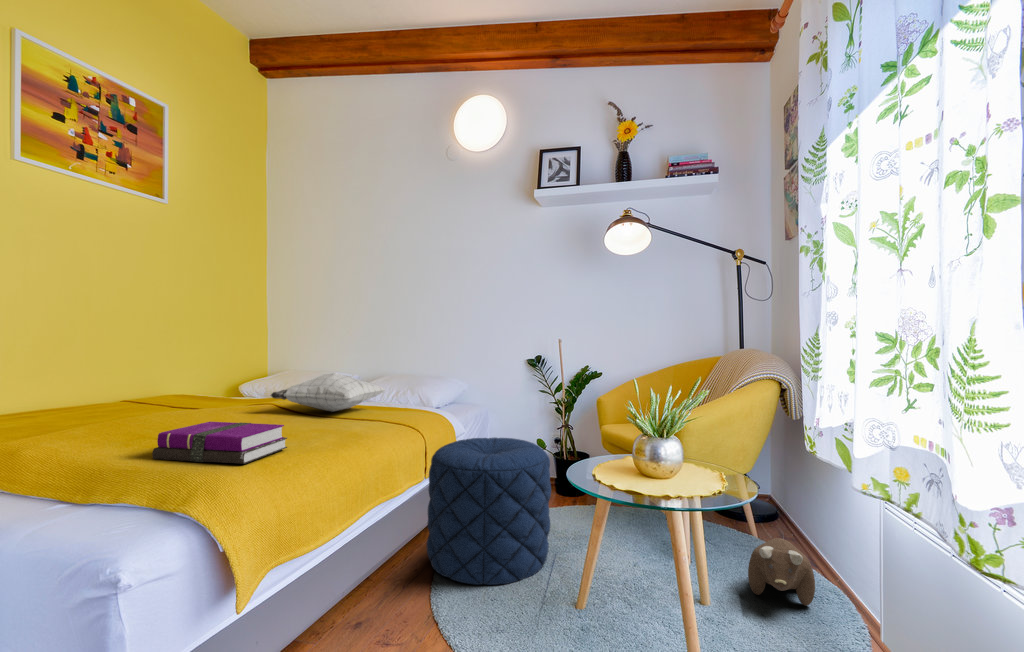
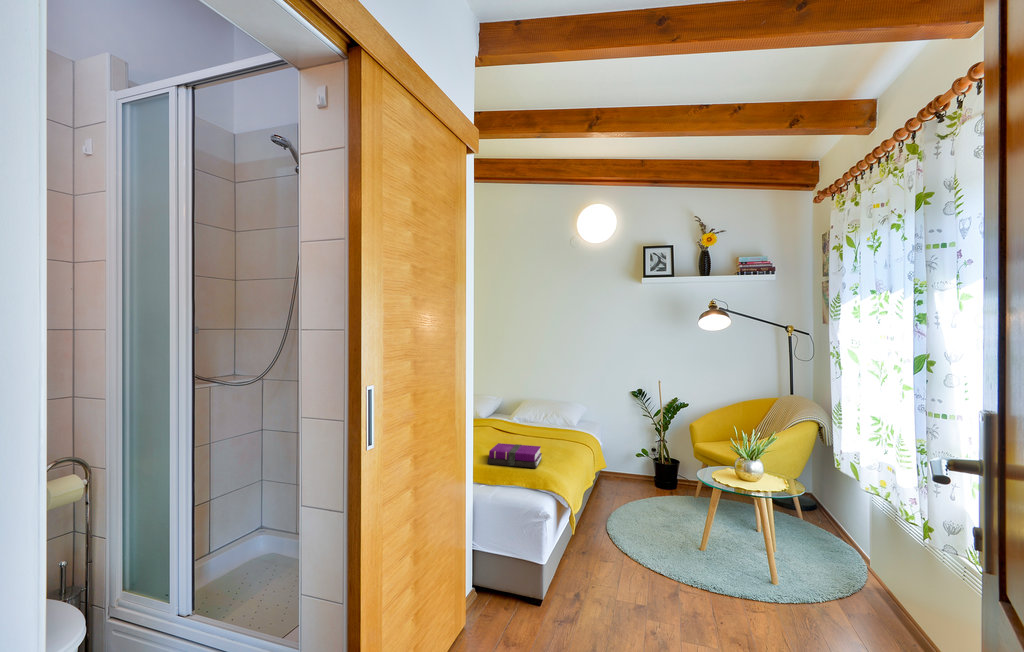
pillow: present [271,373,385,412] -> none [492,407,553,432]
pouf: present [427,438,551,585] -> none [599,452,675,539]
plush toy: present [748,538,815,606] -> none [799,518,840,556]

